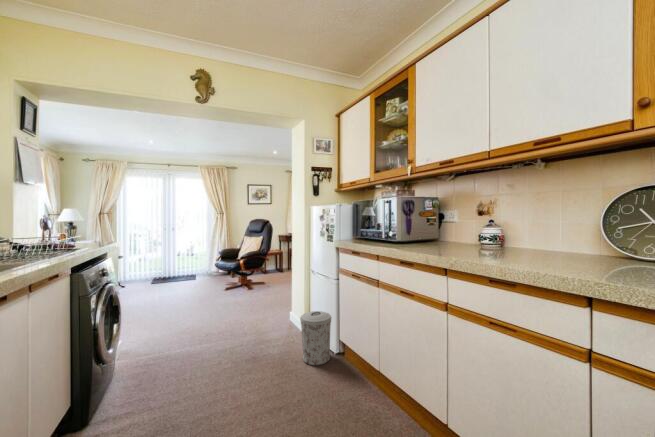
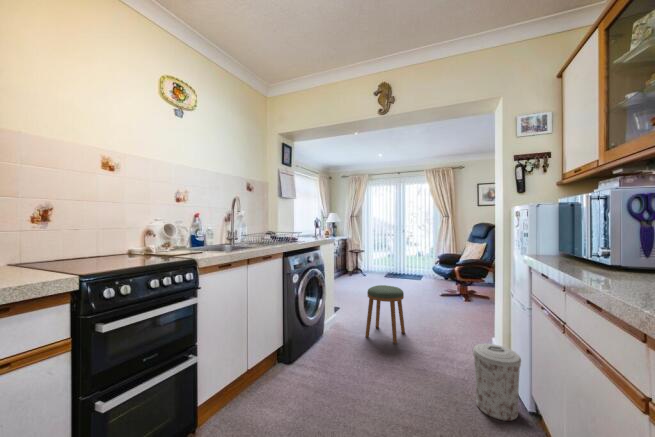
stool: none [175,288,217,351] -> present [365,285,405,344]

